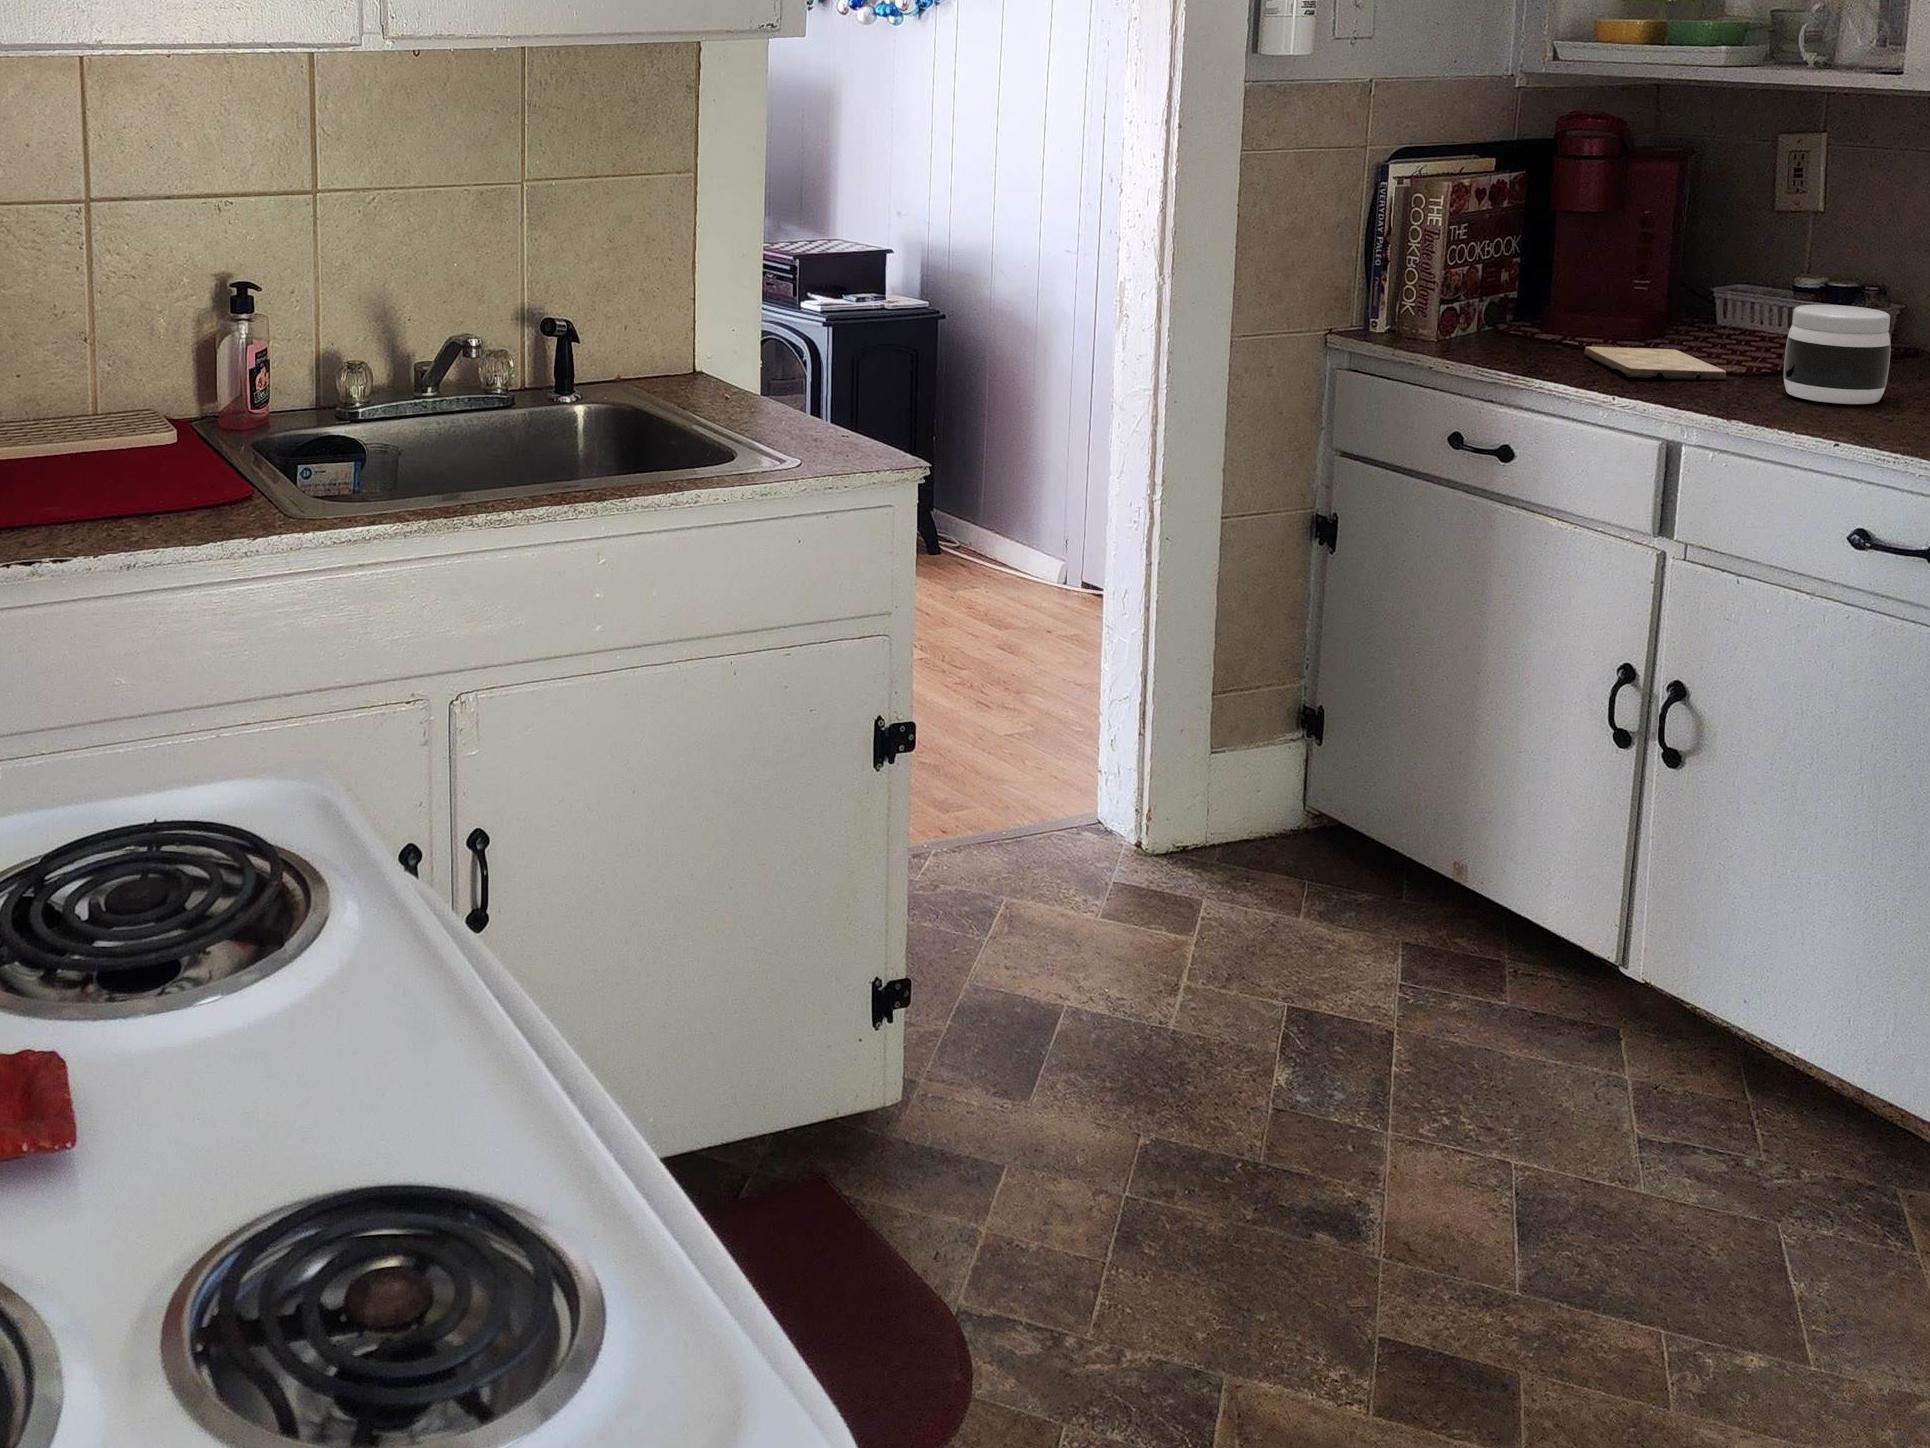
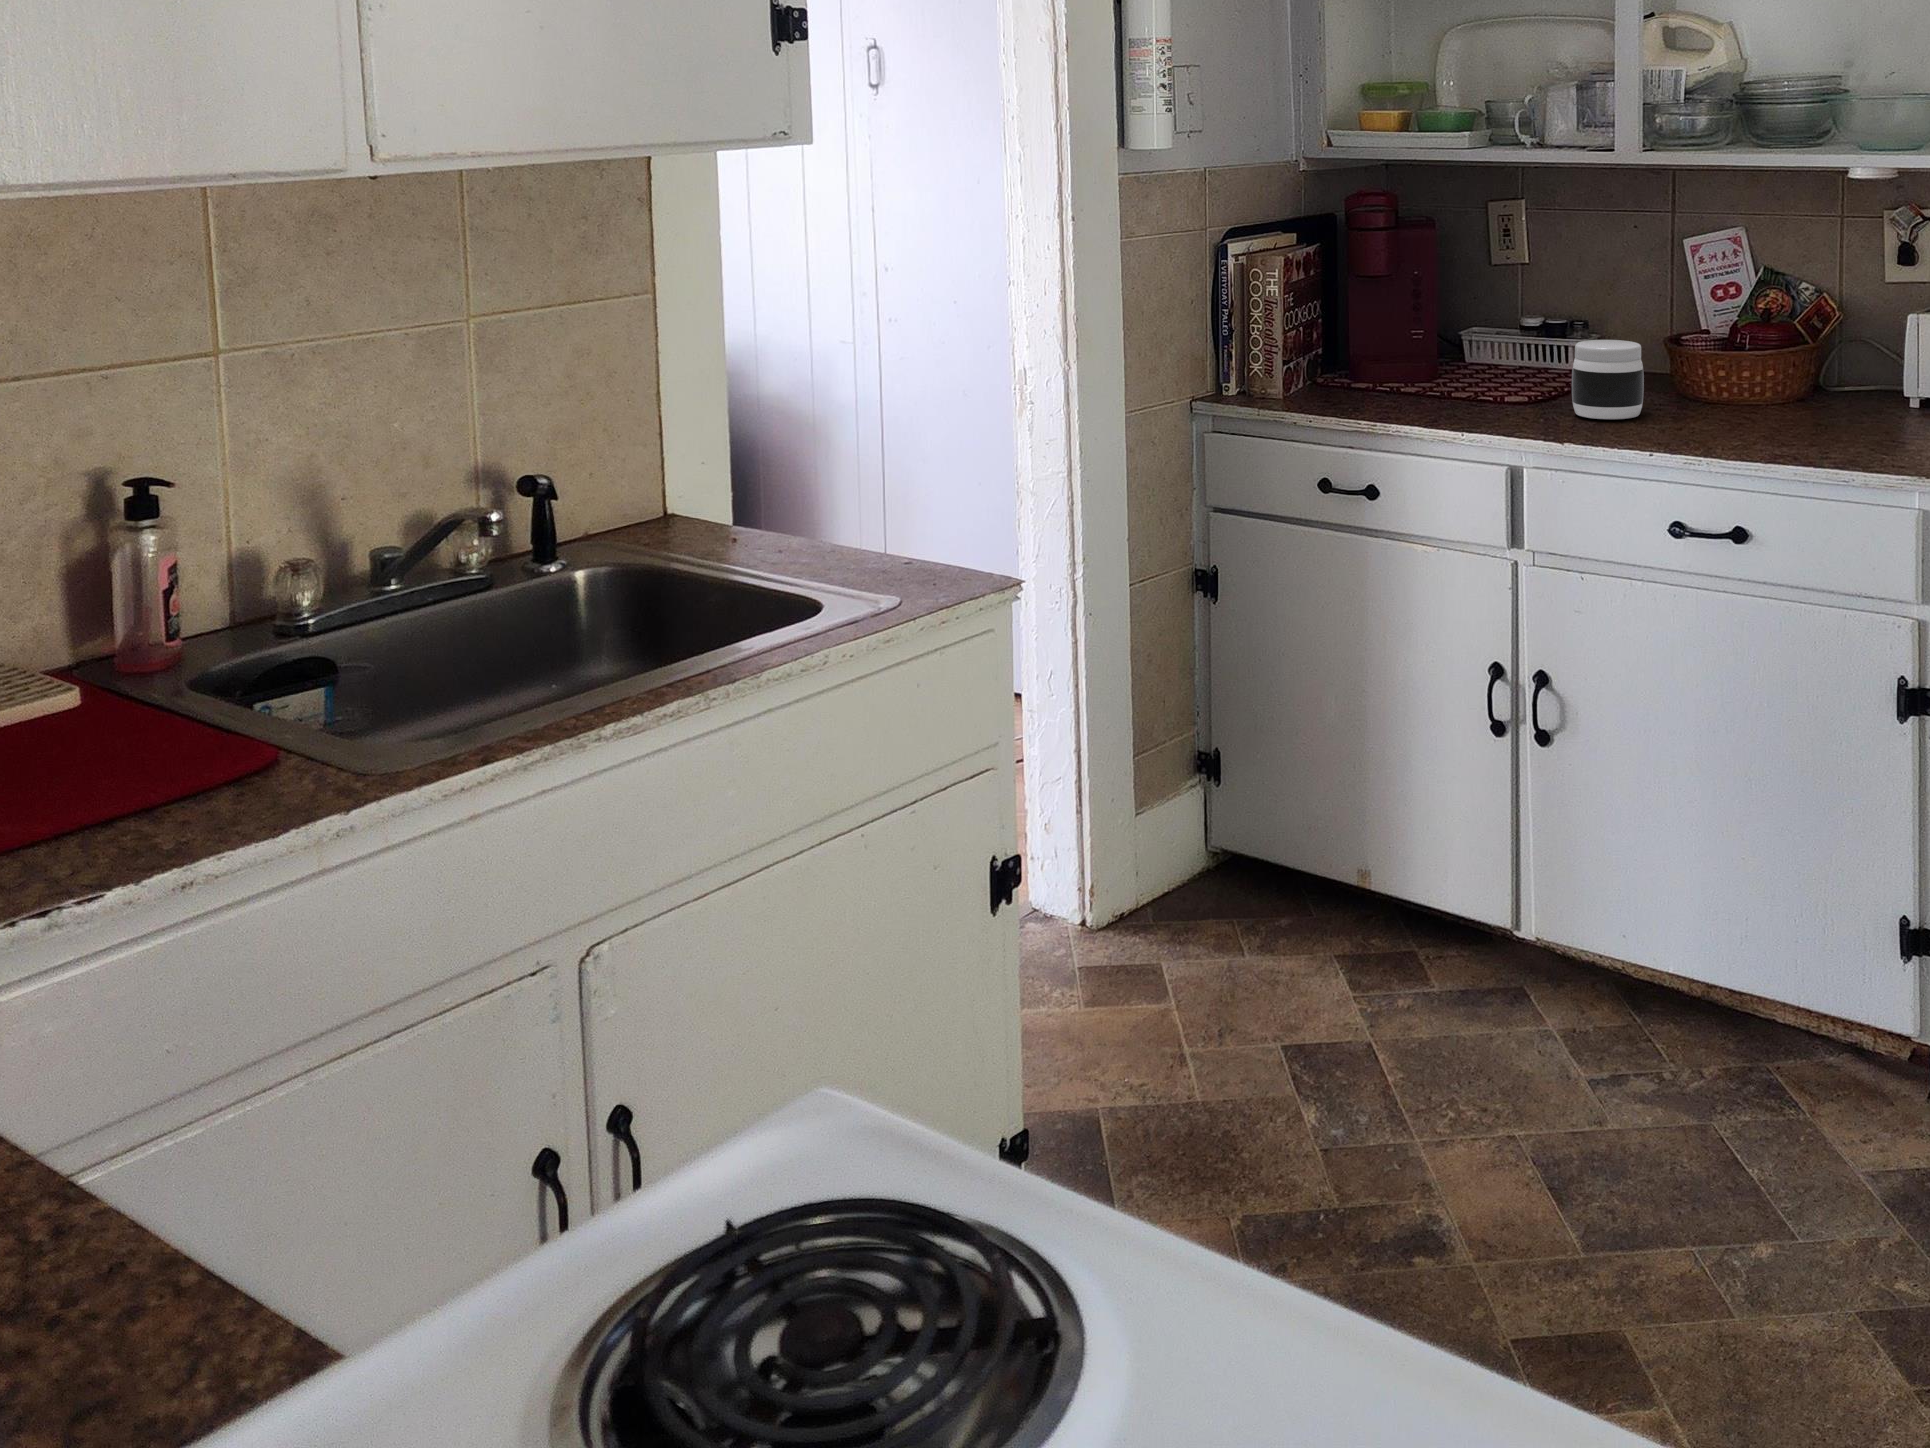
cutting board: present [1584,347,1726,379] -> none [1407,388,1524,415]

